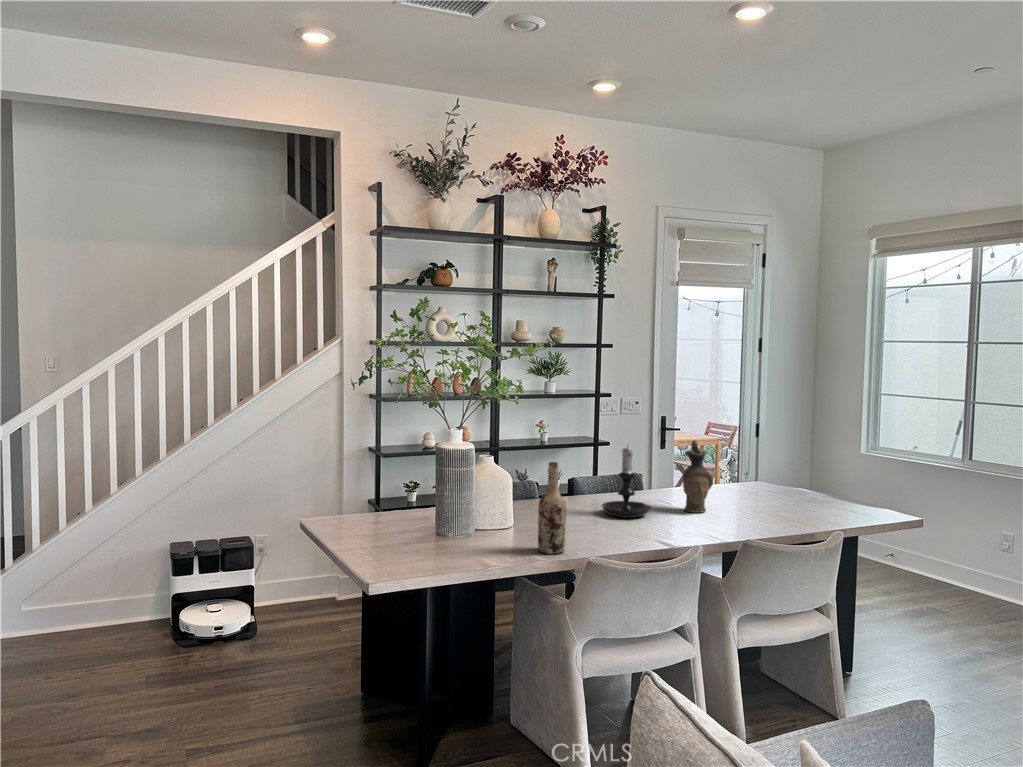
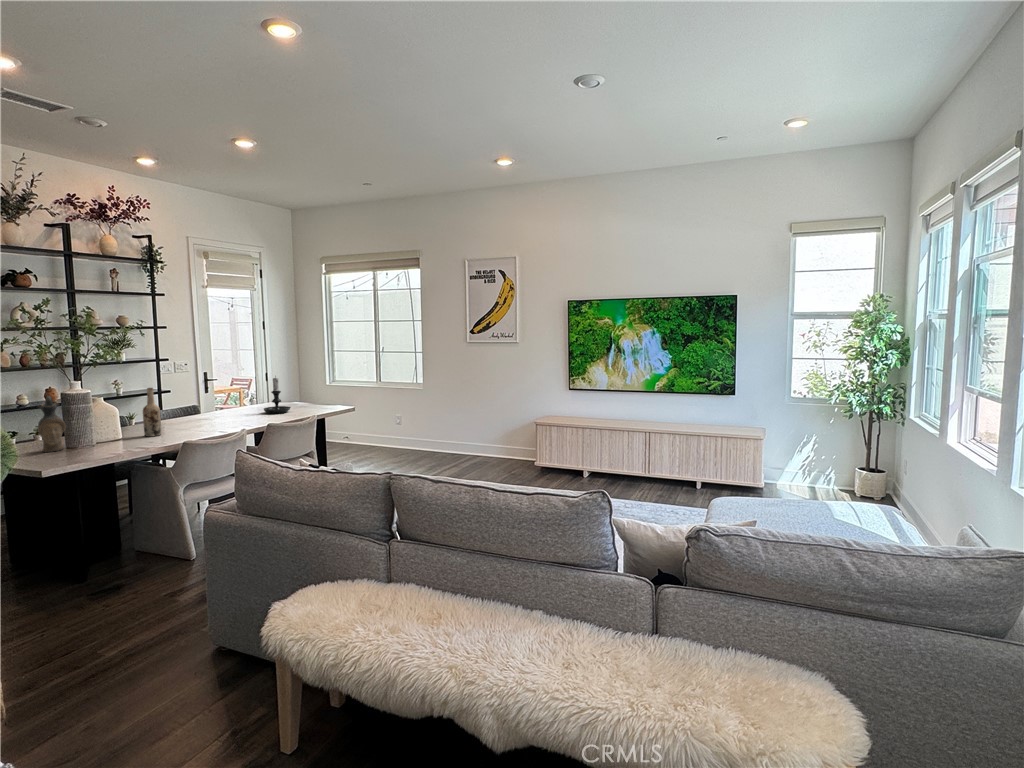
ceramic pitcher: present [683,440,713,513] -> present [38,396,66,452]
candle holder: present [602,447,652,518] -> present [264,378,291,414]

